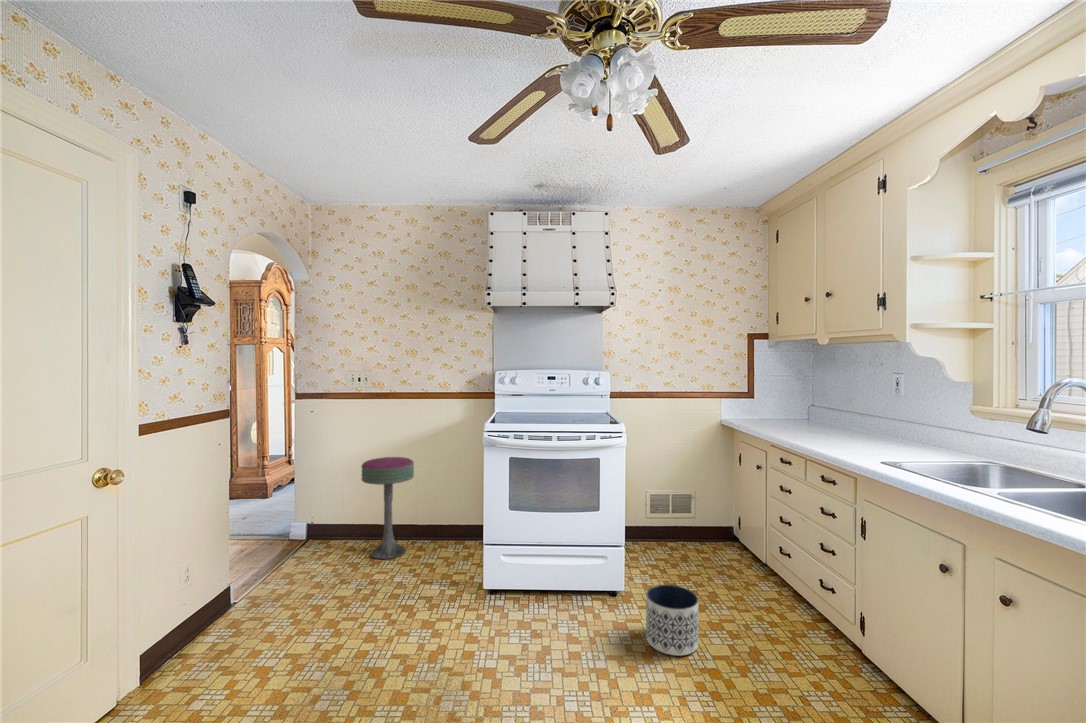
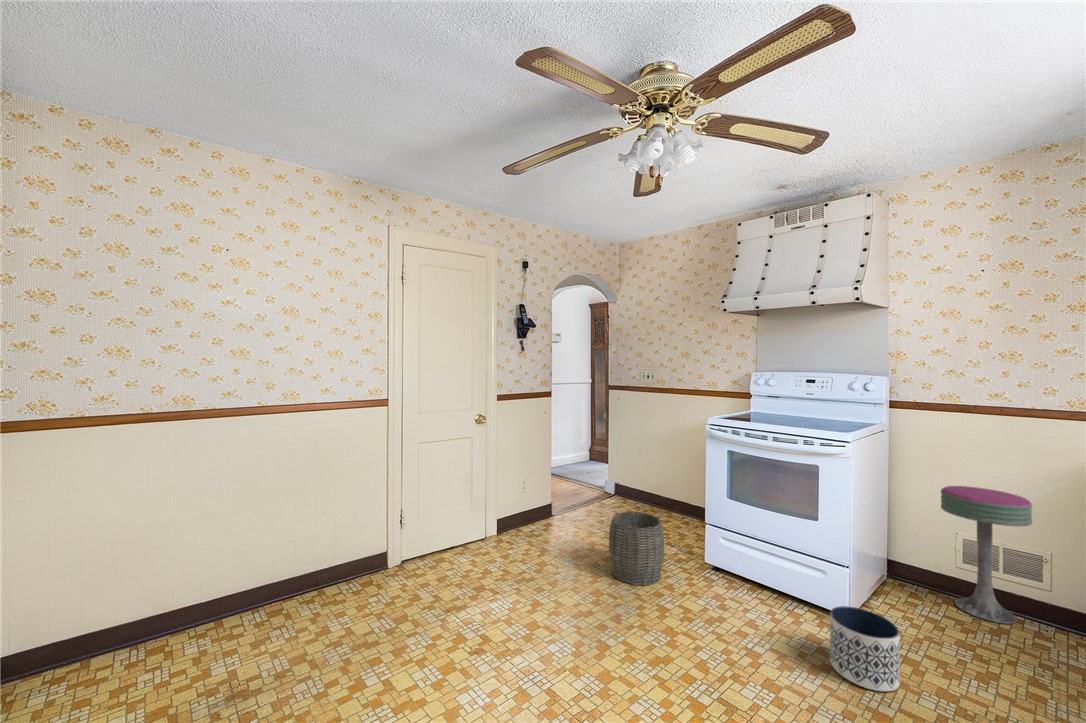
bar stool: present [361,457,414,559] -> present [941,486,1032,624]
woven basket: none [385,557,459,661] -> present [609,512,664,585]

